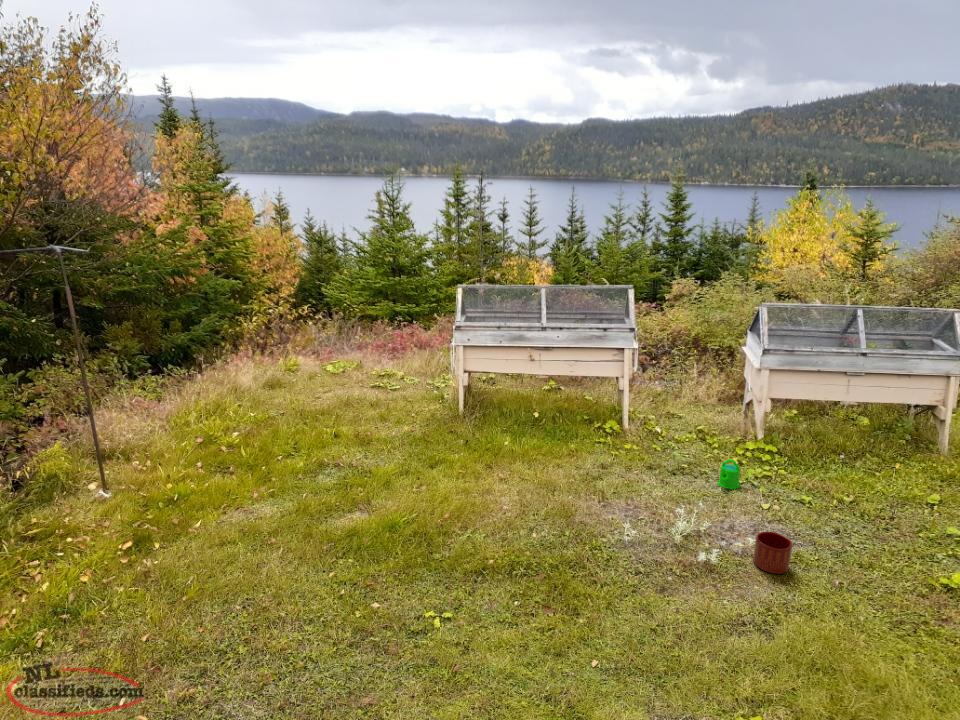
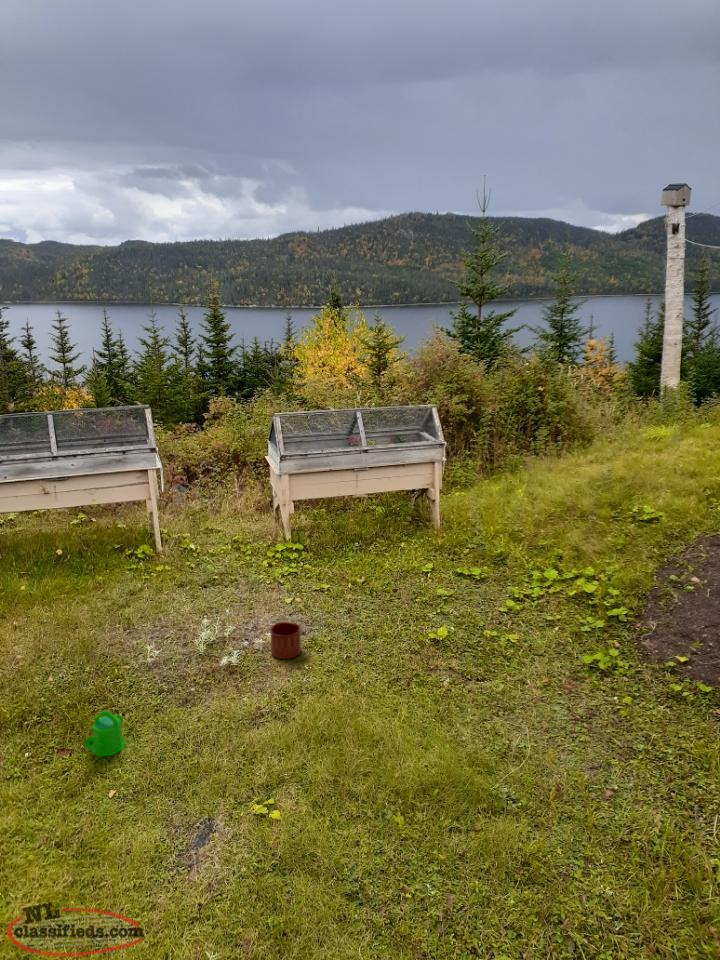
watering can: present [718,459,740,489] -> present [84,711,125,757]

